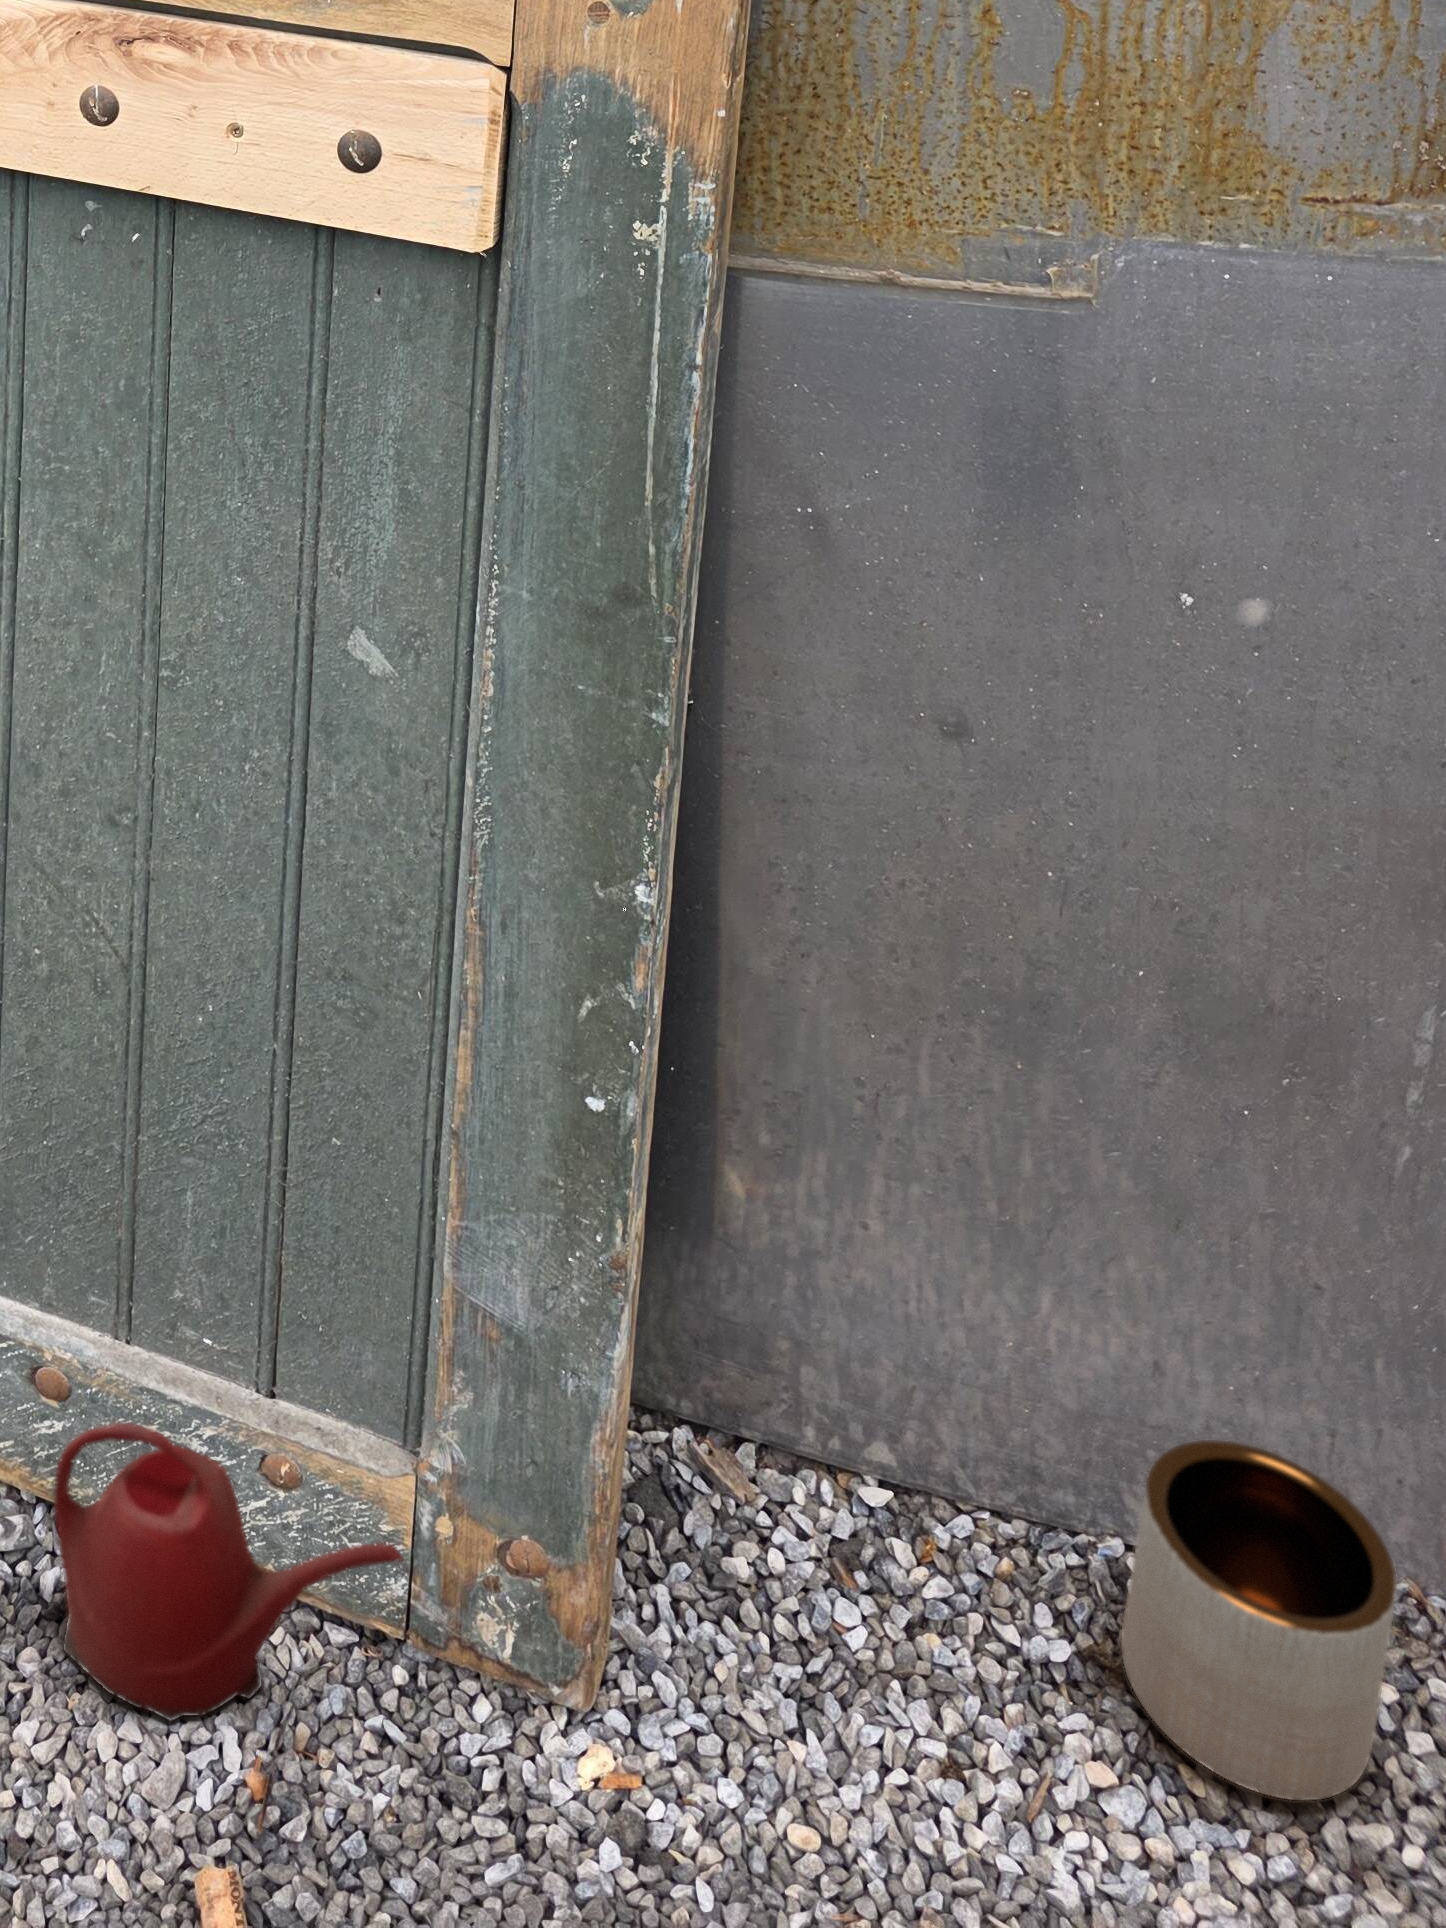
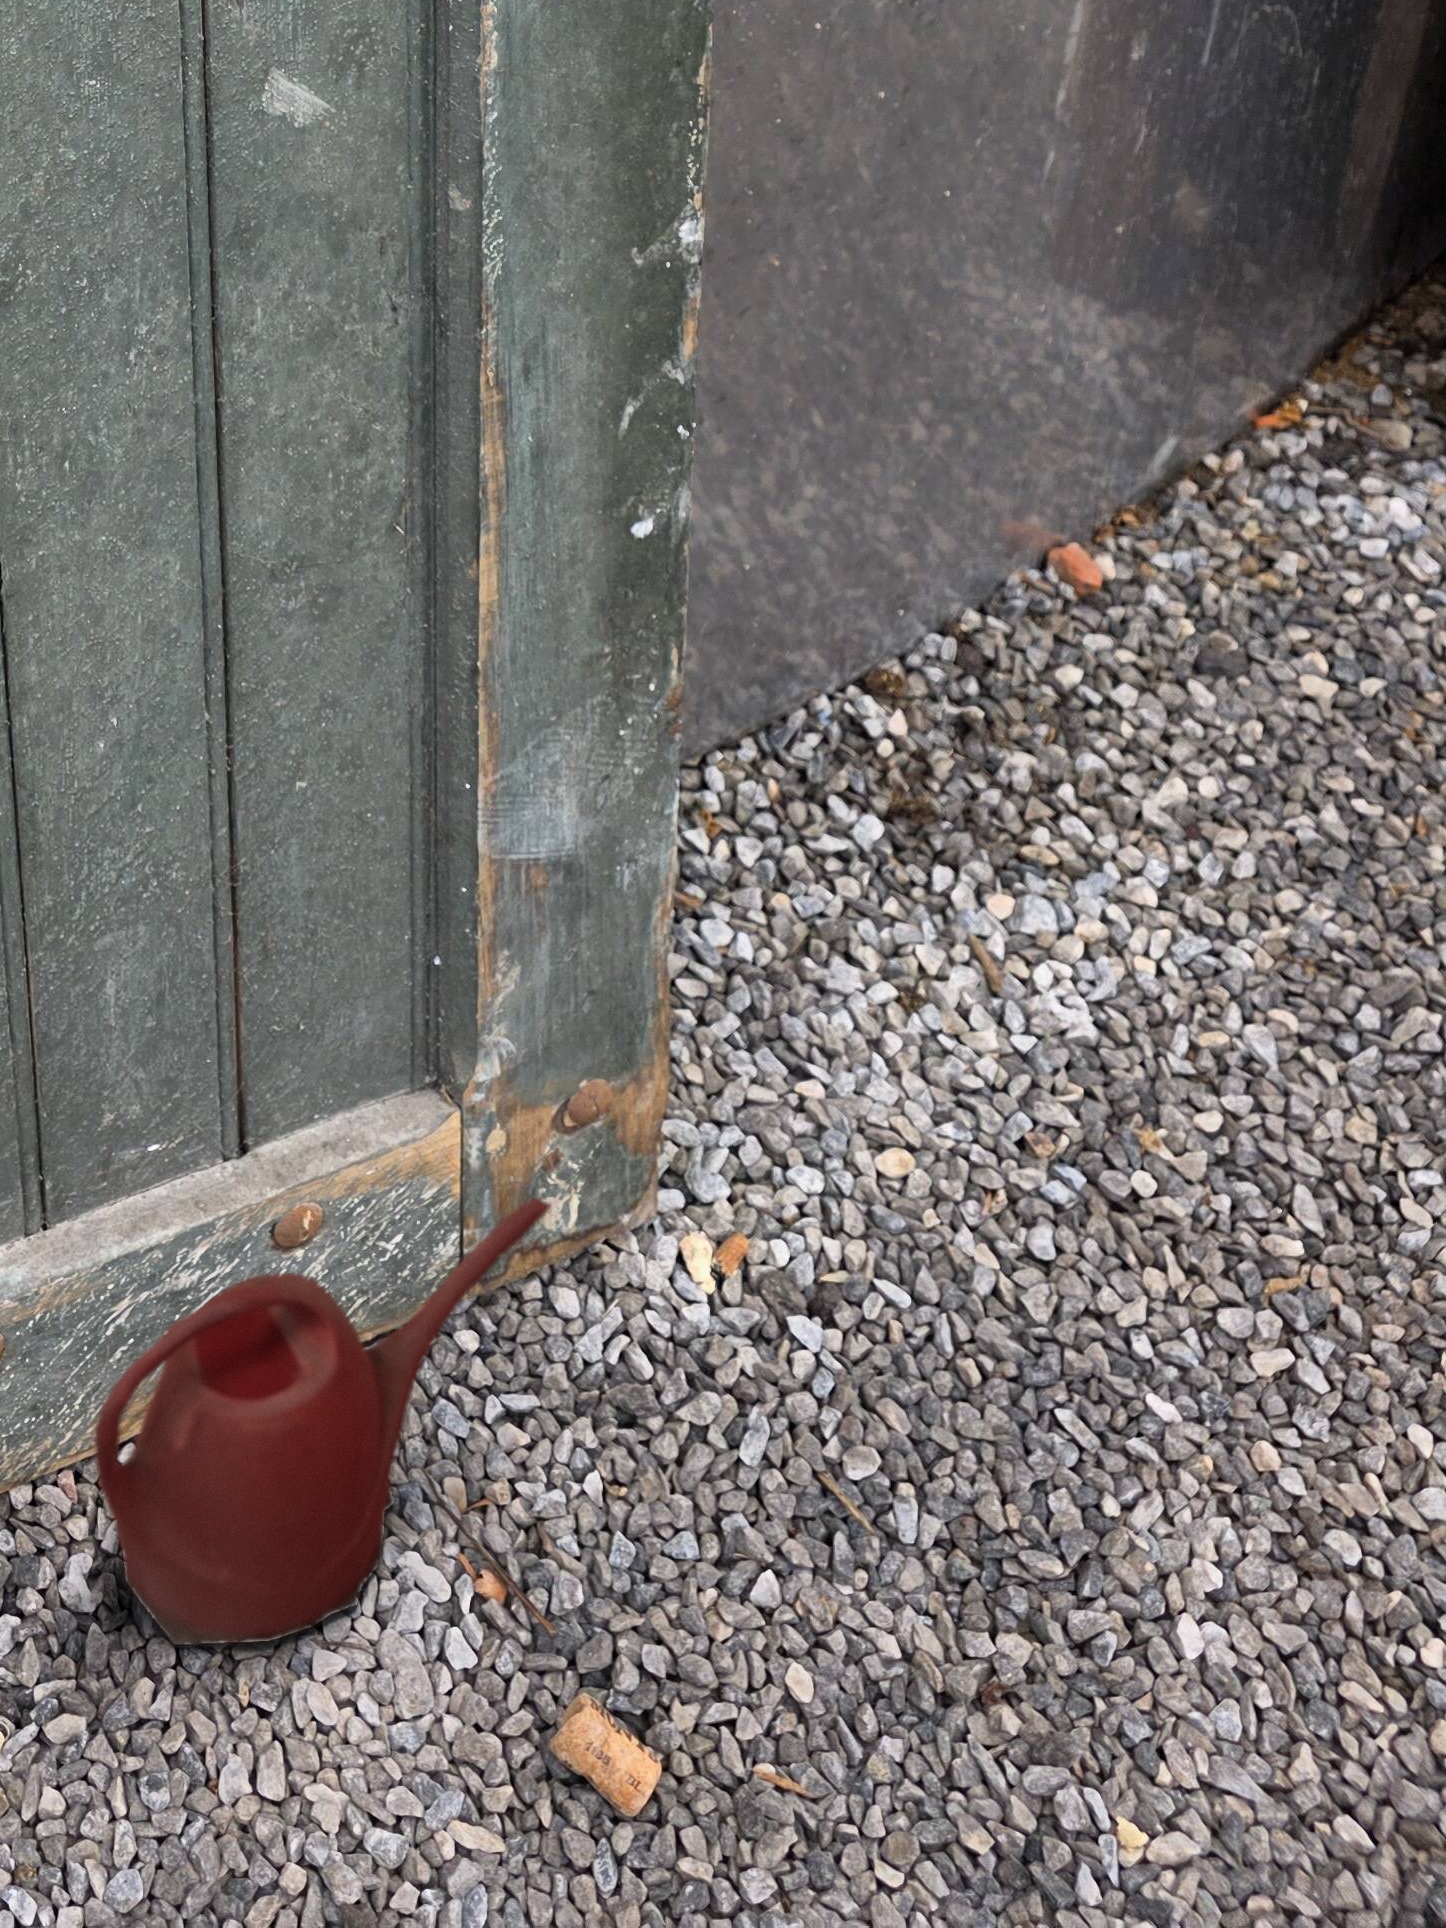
planter: present [1121,1440,1397,1800] -> none [880,518,1159,837]

